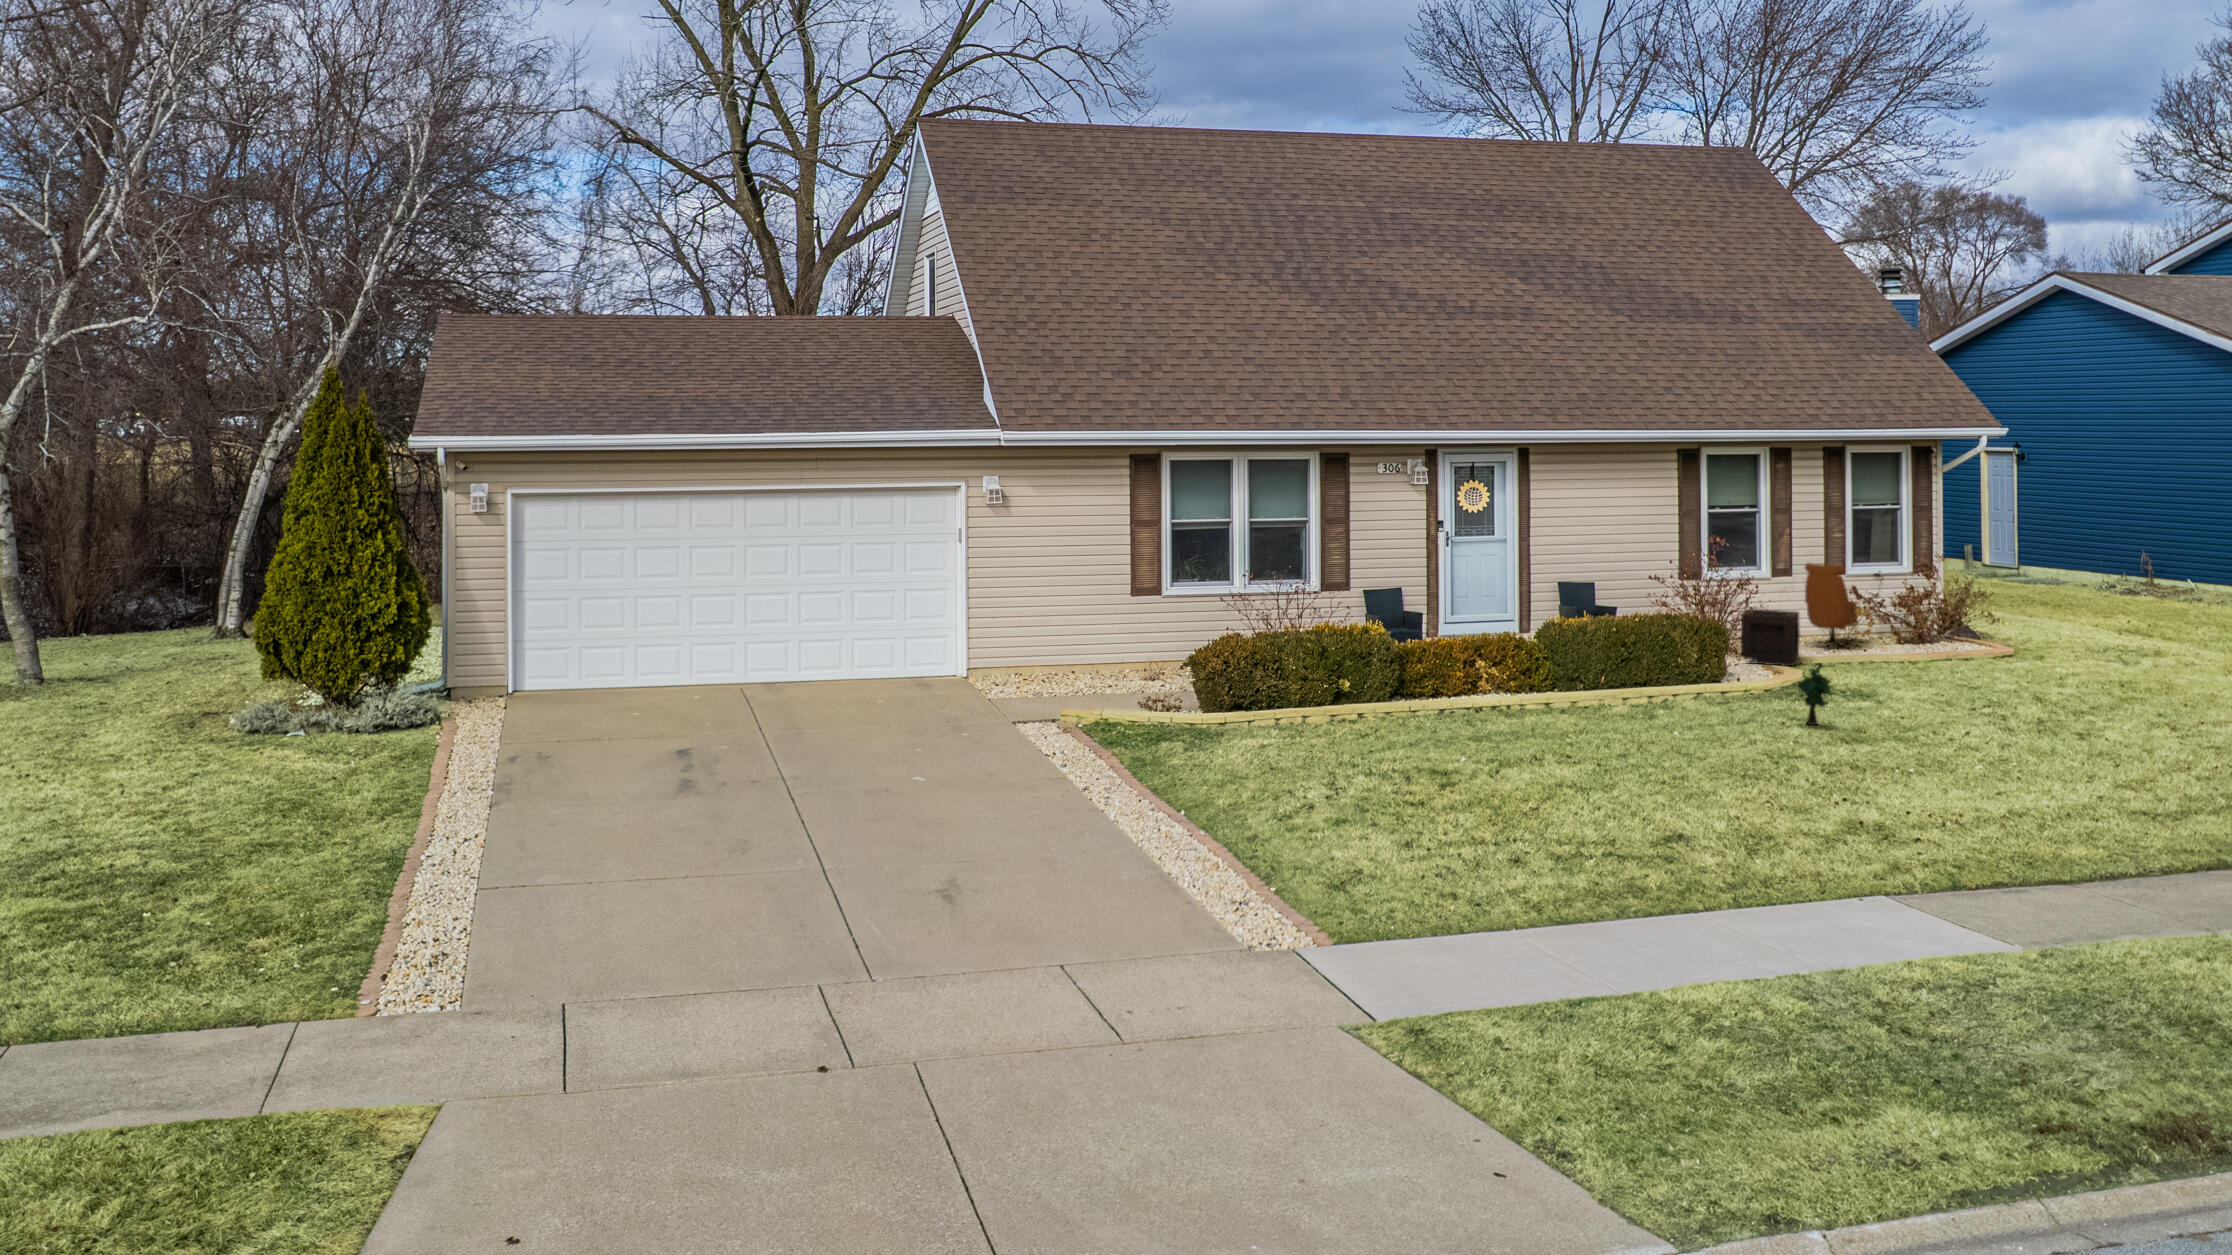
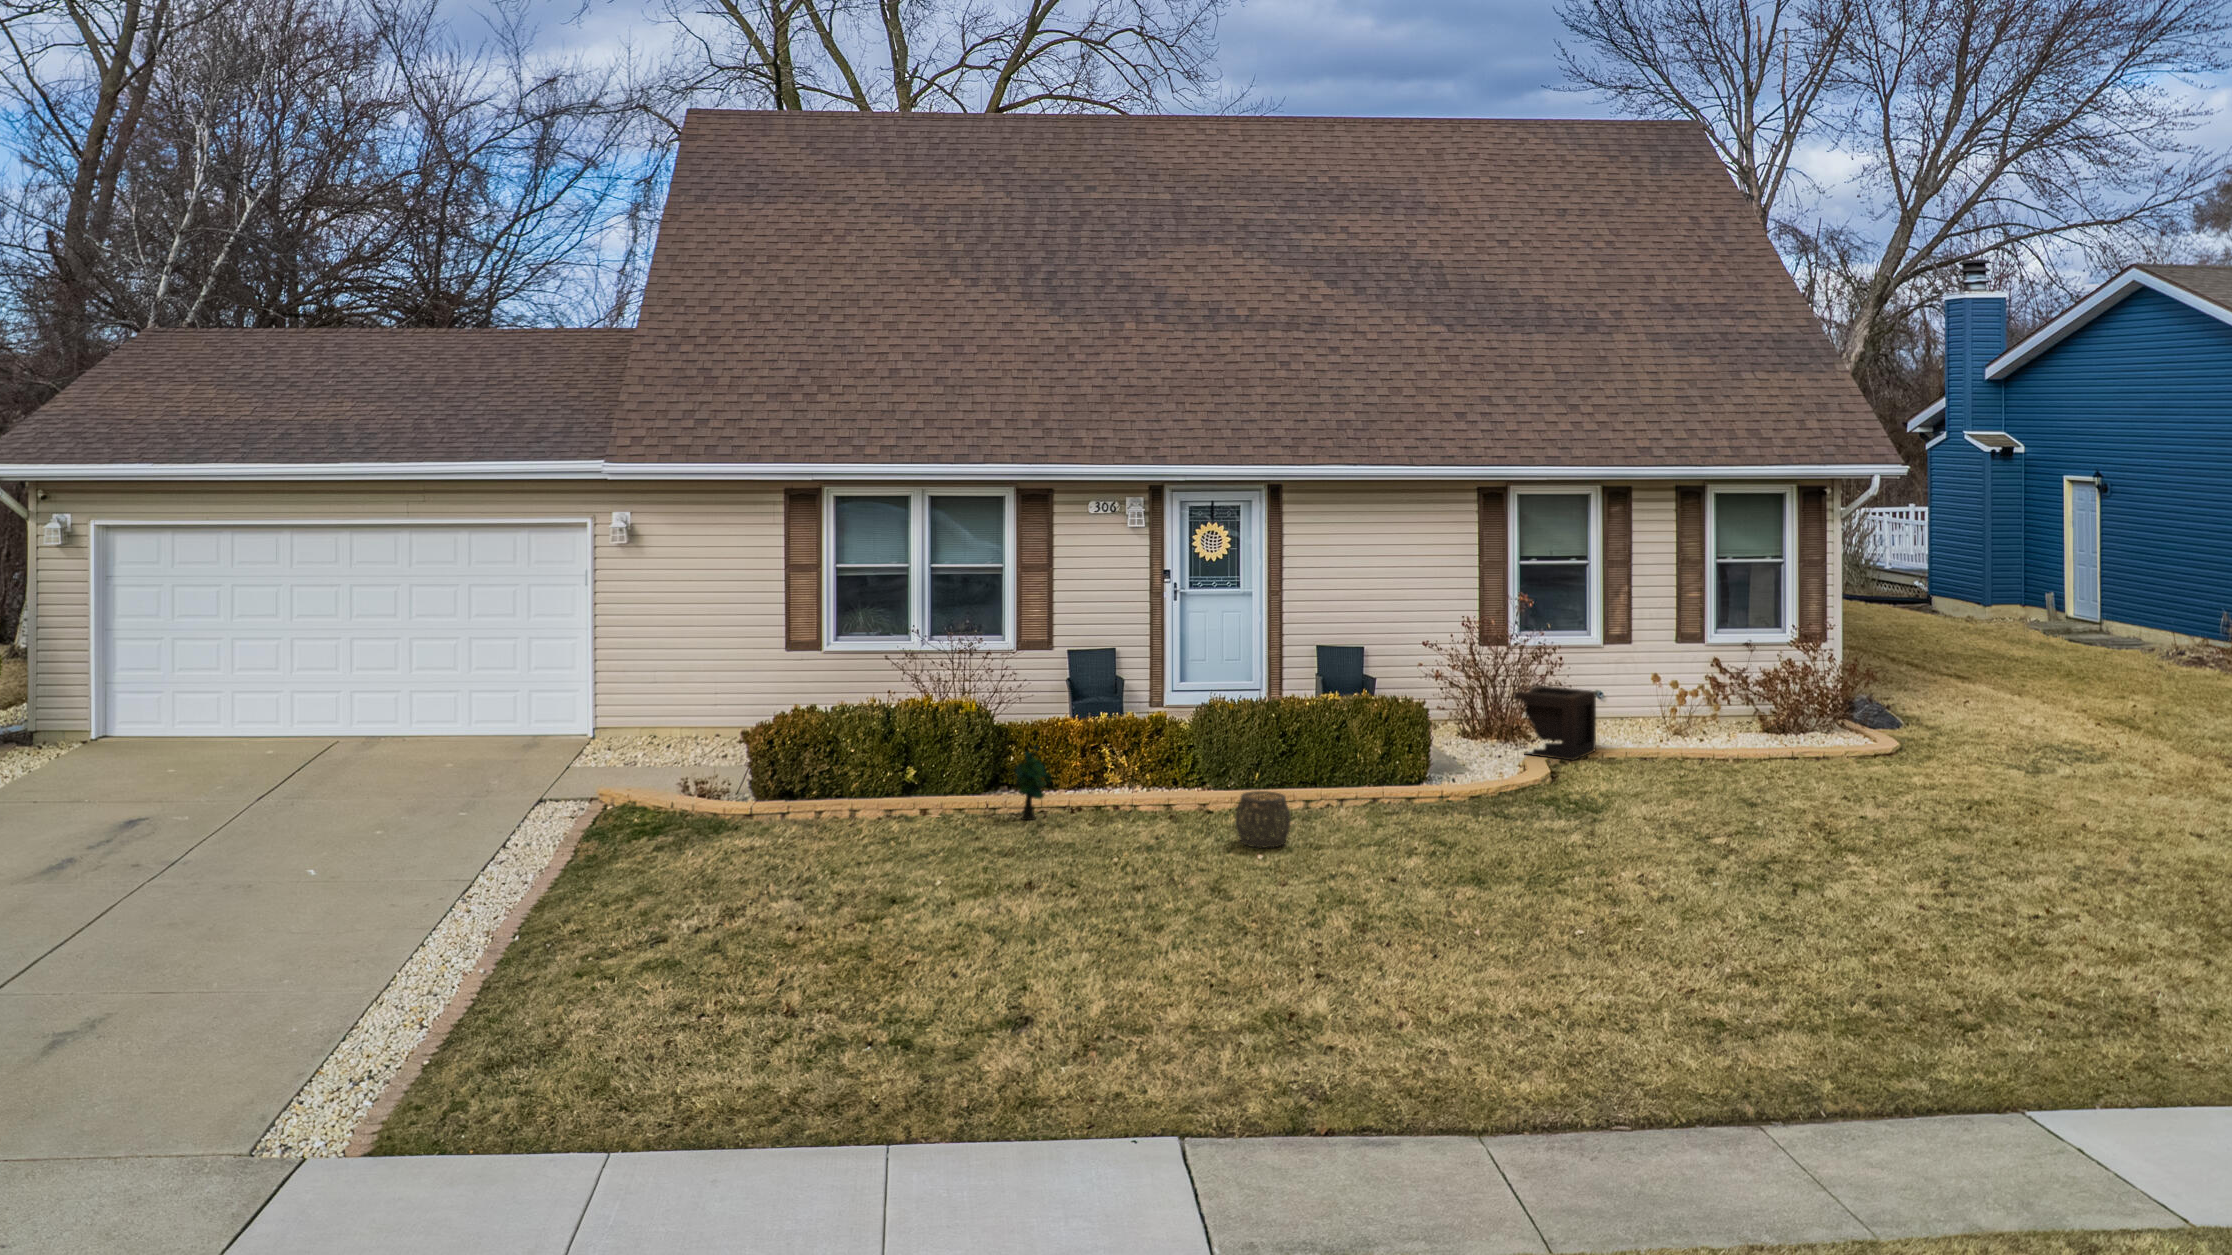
lounge chair: present [1805,563,1858,648] -> none [1627,629,1722,739]
decorative plant: present [1796,663,1831,725] -> present [1013,745,1052,820]
woven basket: none [1643,684,1689,725] -> present [1236,791,1291,848]

